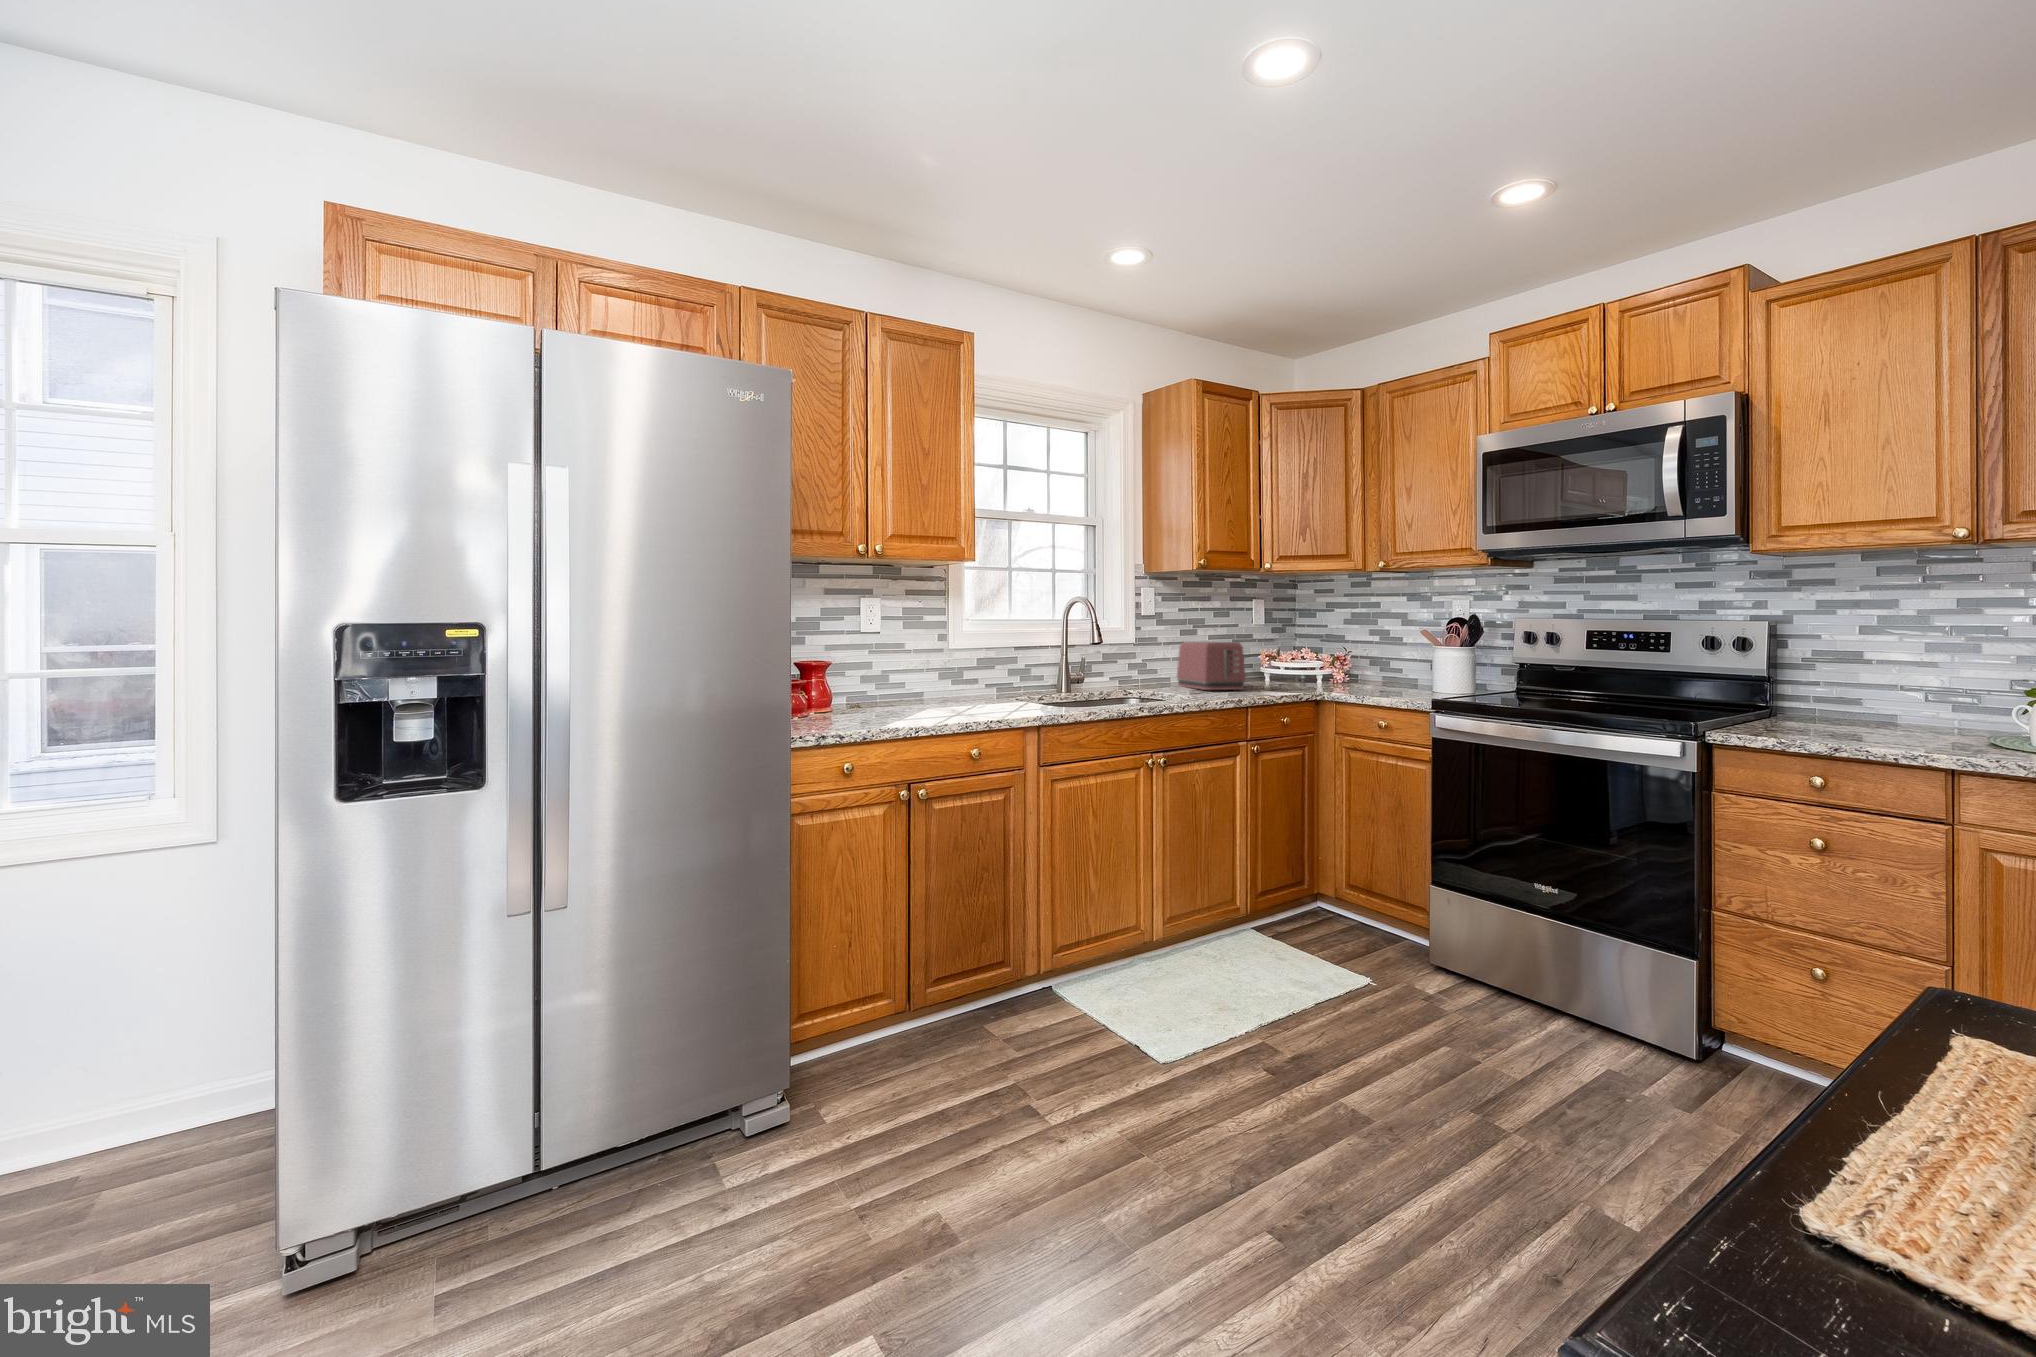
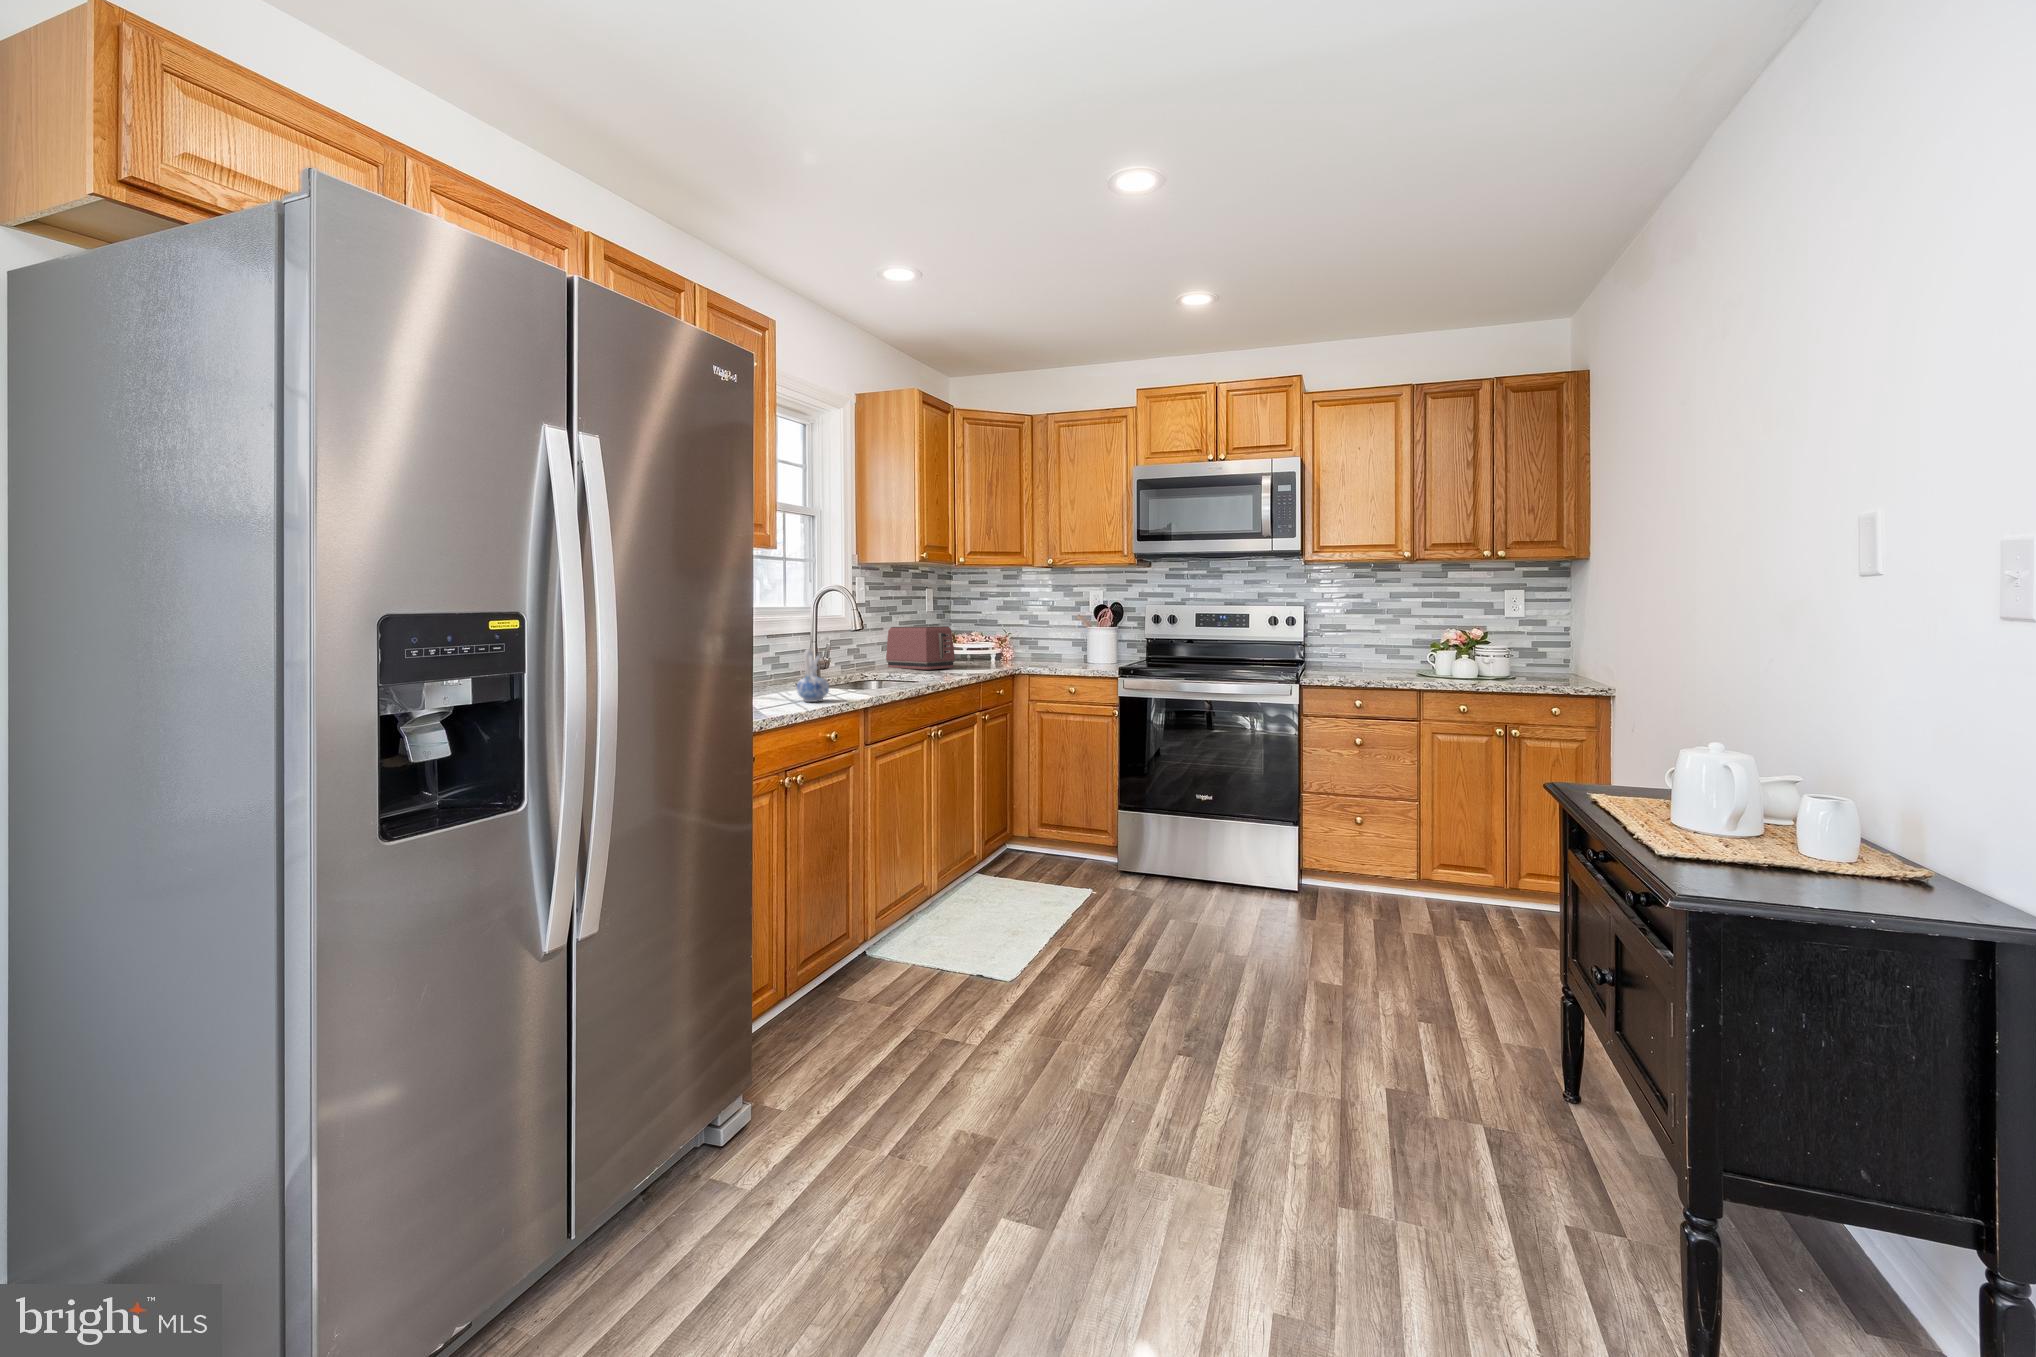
ceramic pitcher: none [969,661,1001,716] -> present [797,649,829,702]

